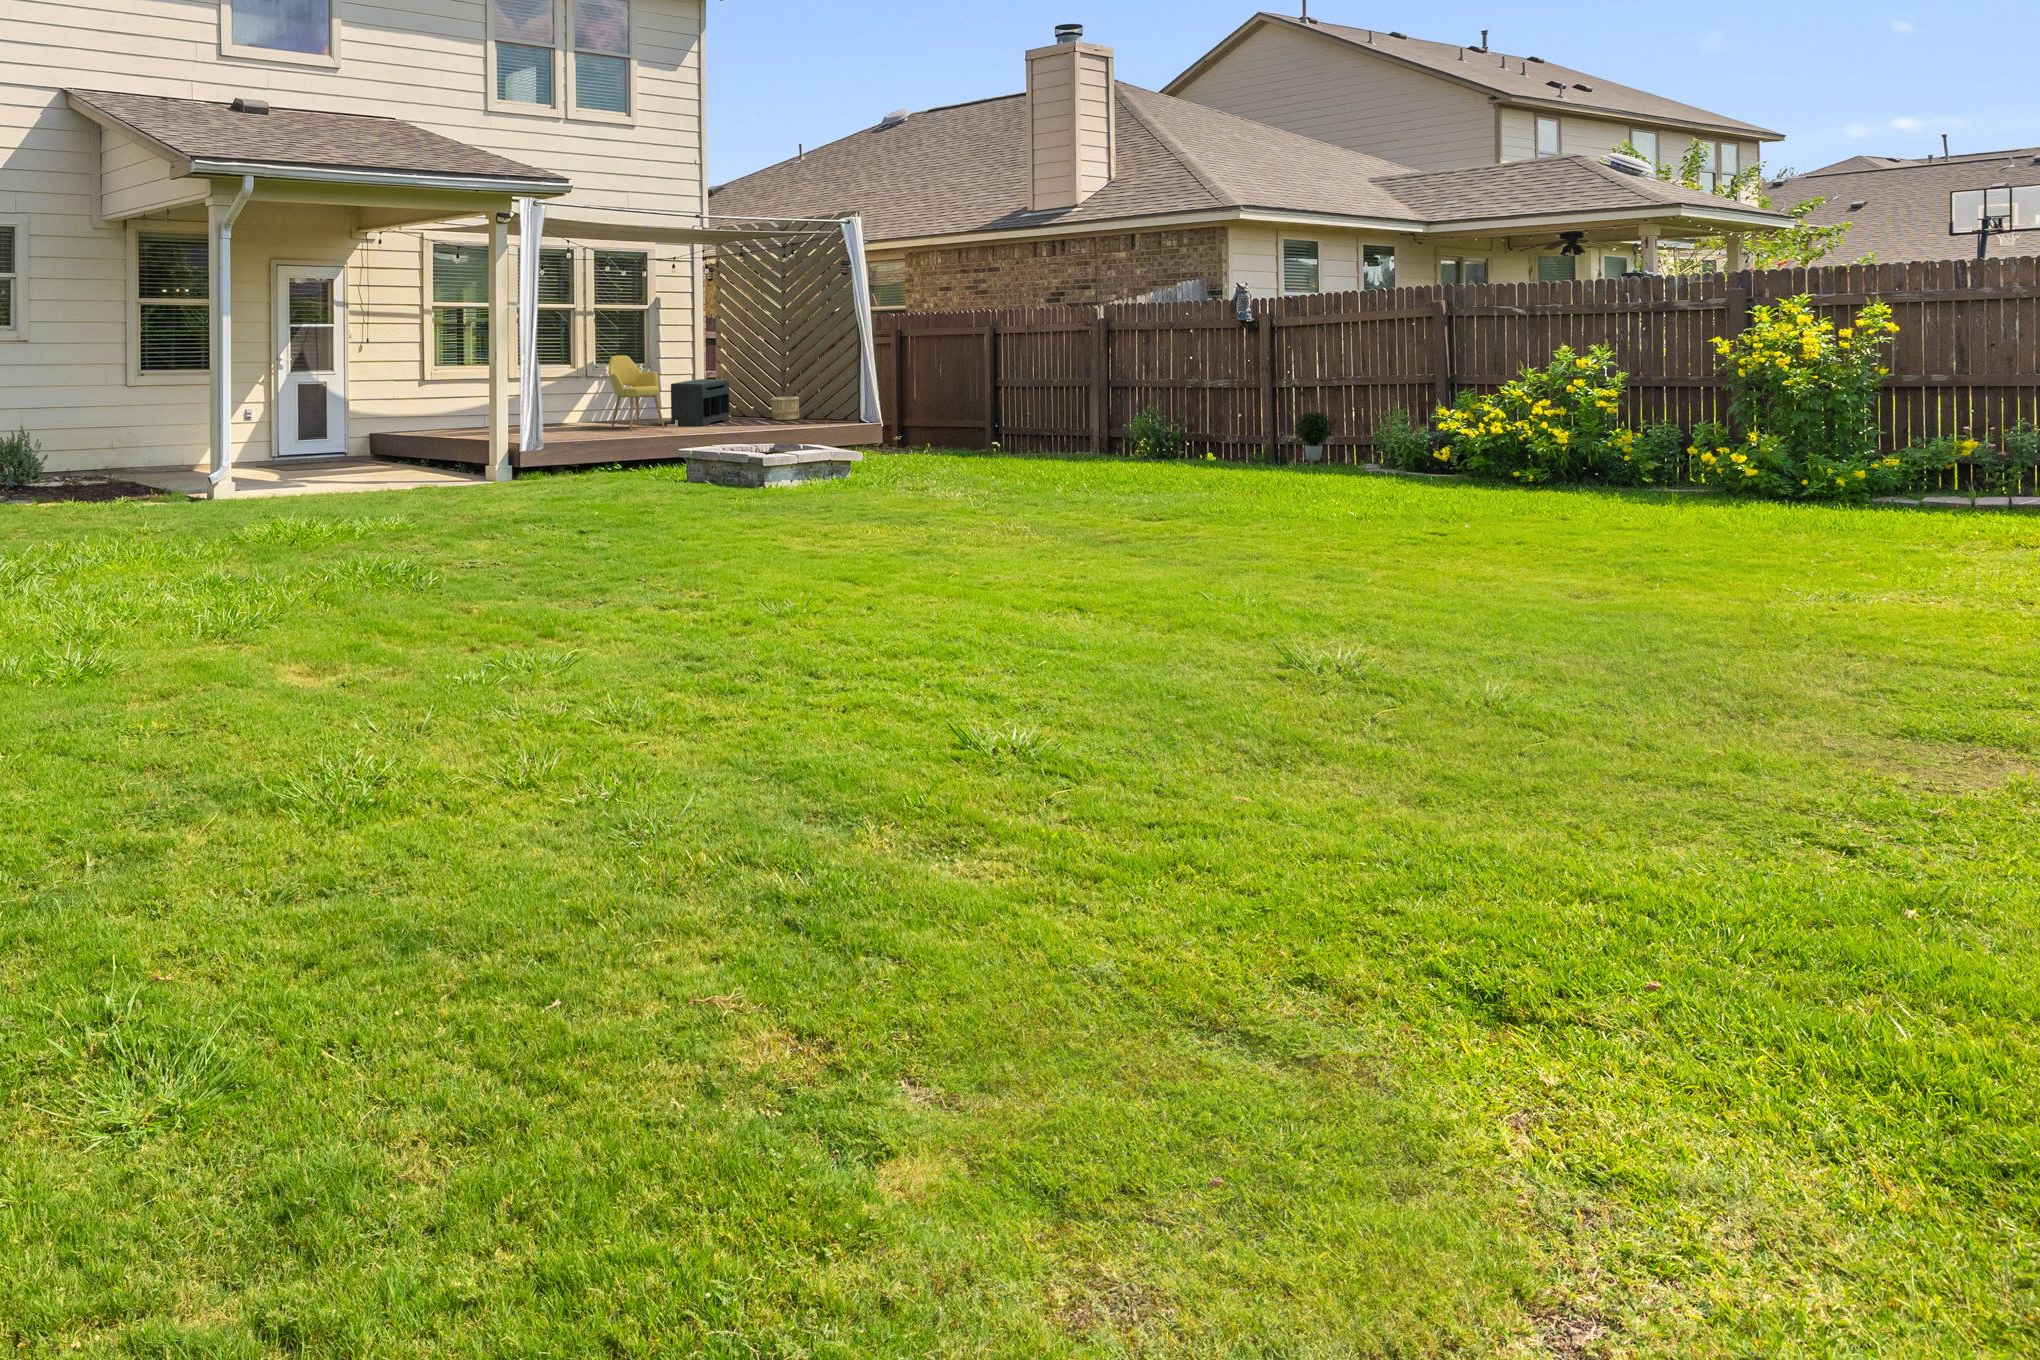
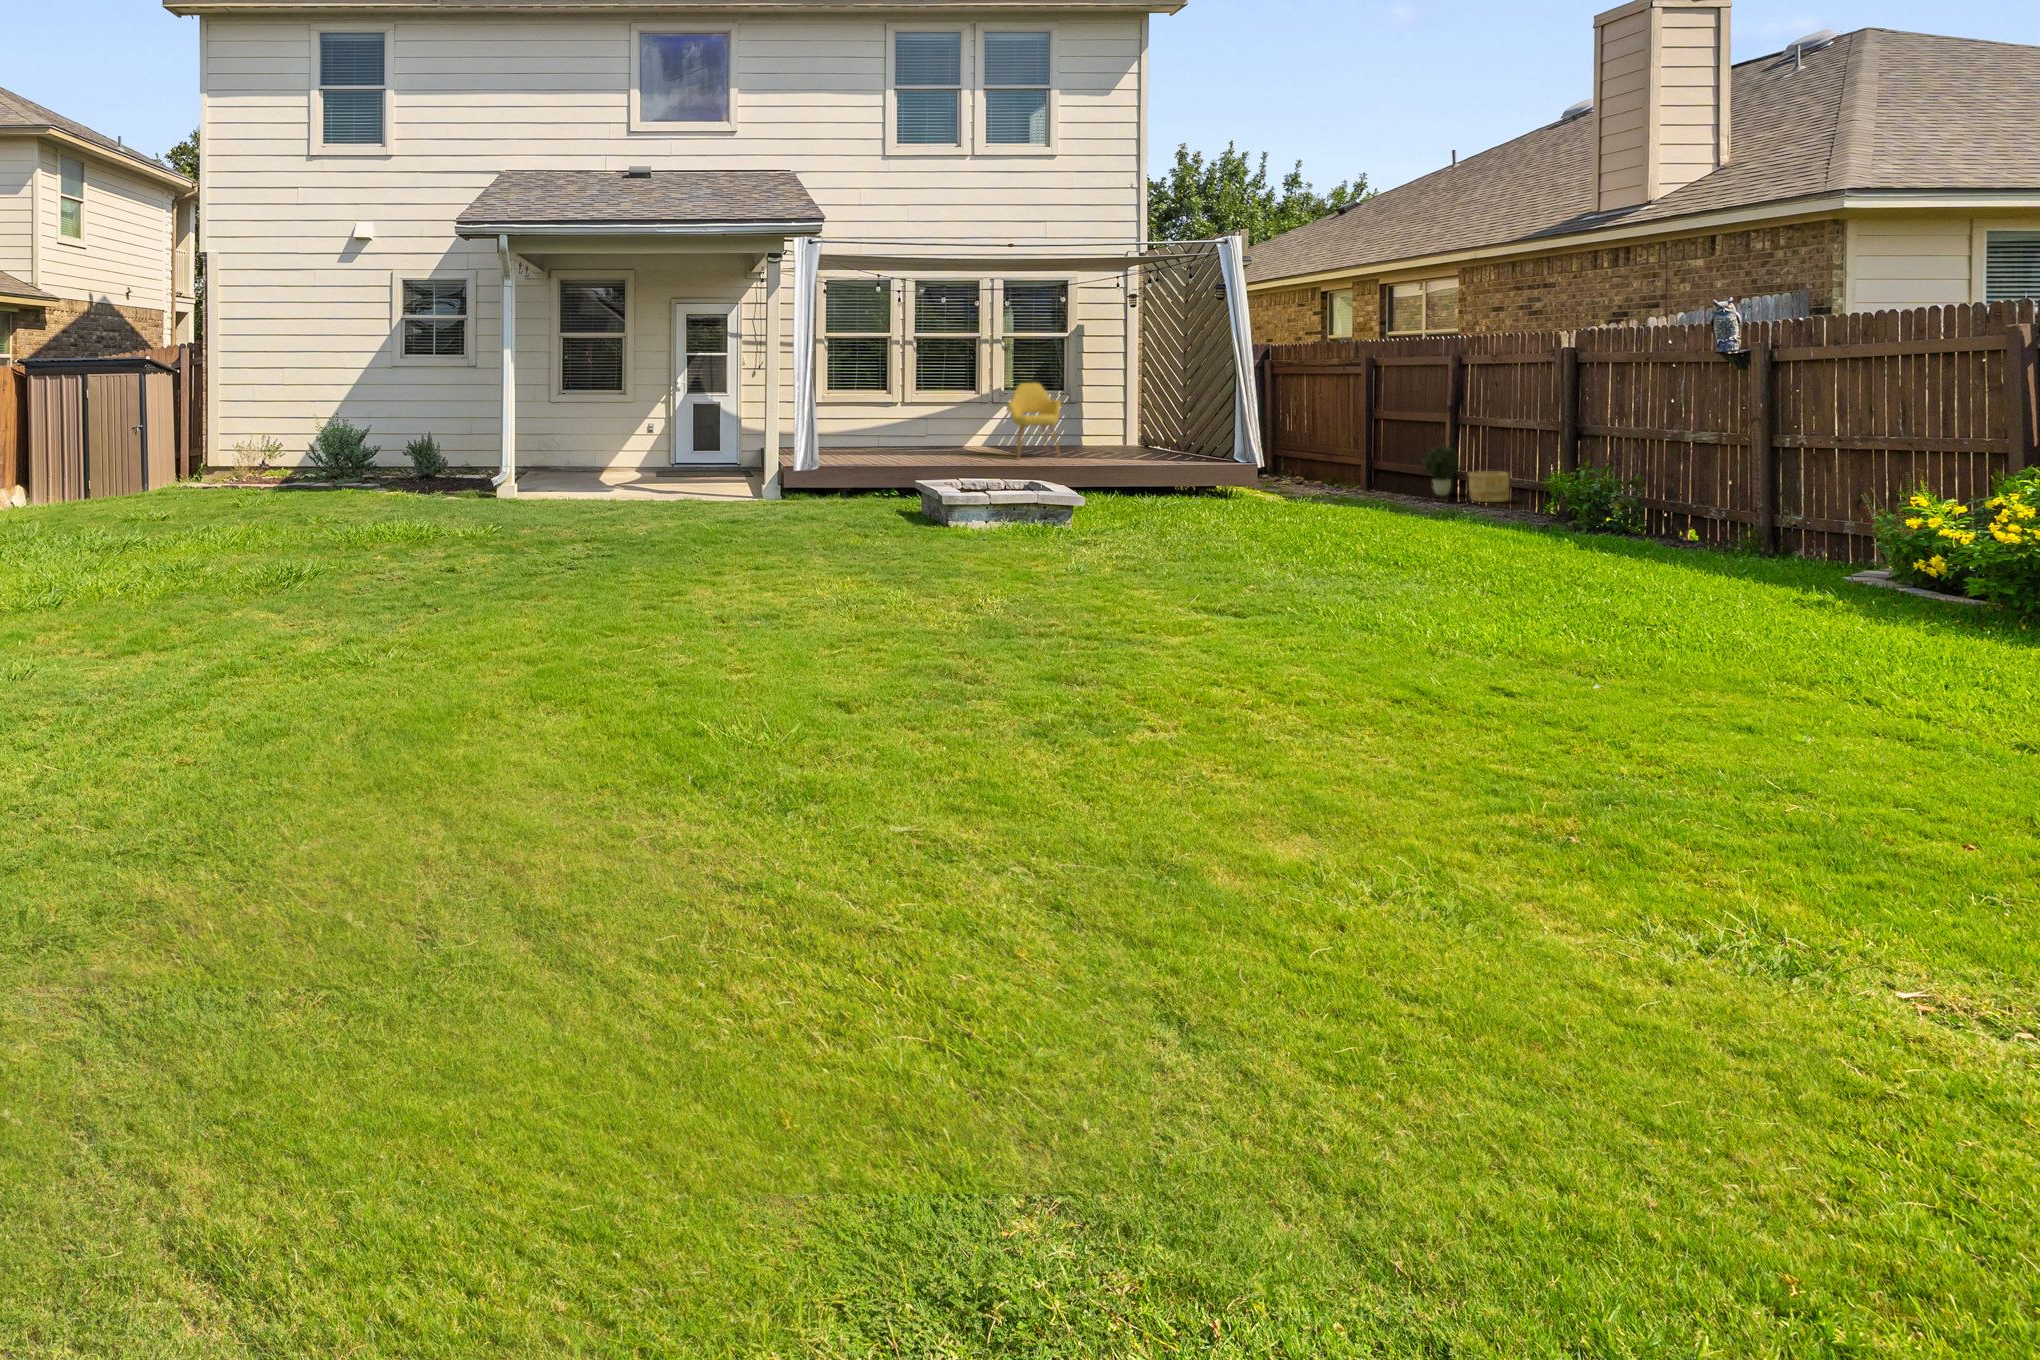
bench: present [671,379,730,426] -> none [1083,408,1166,458]
wooden bucket: present [771,396,799,420] -> present [1468,471,1509,502]
potted plant: present [1295,412,1333,461] -> present [1422,446,1460,496]

